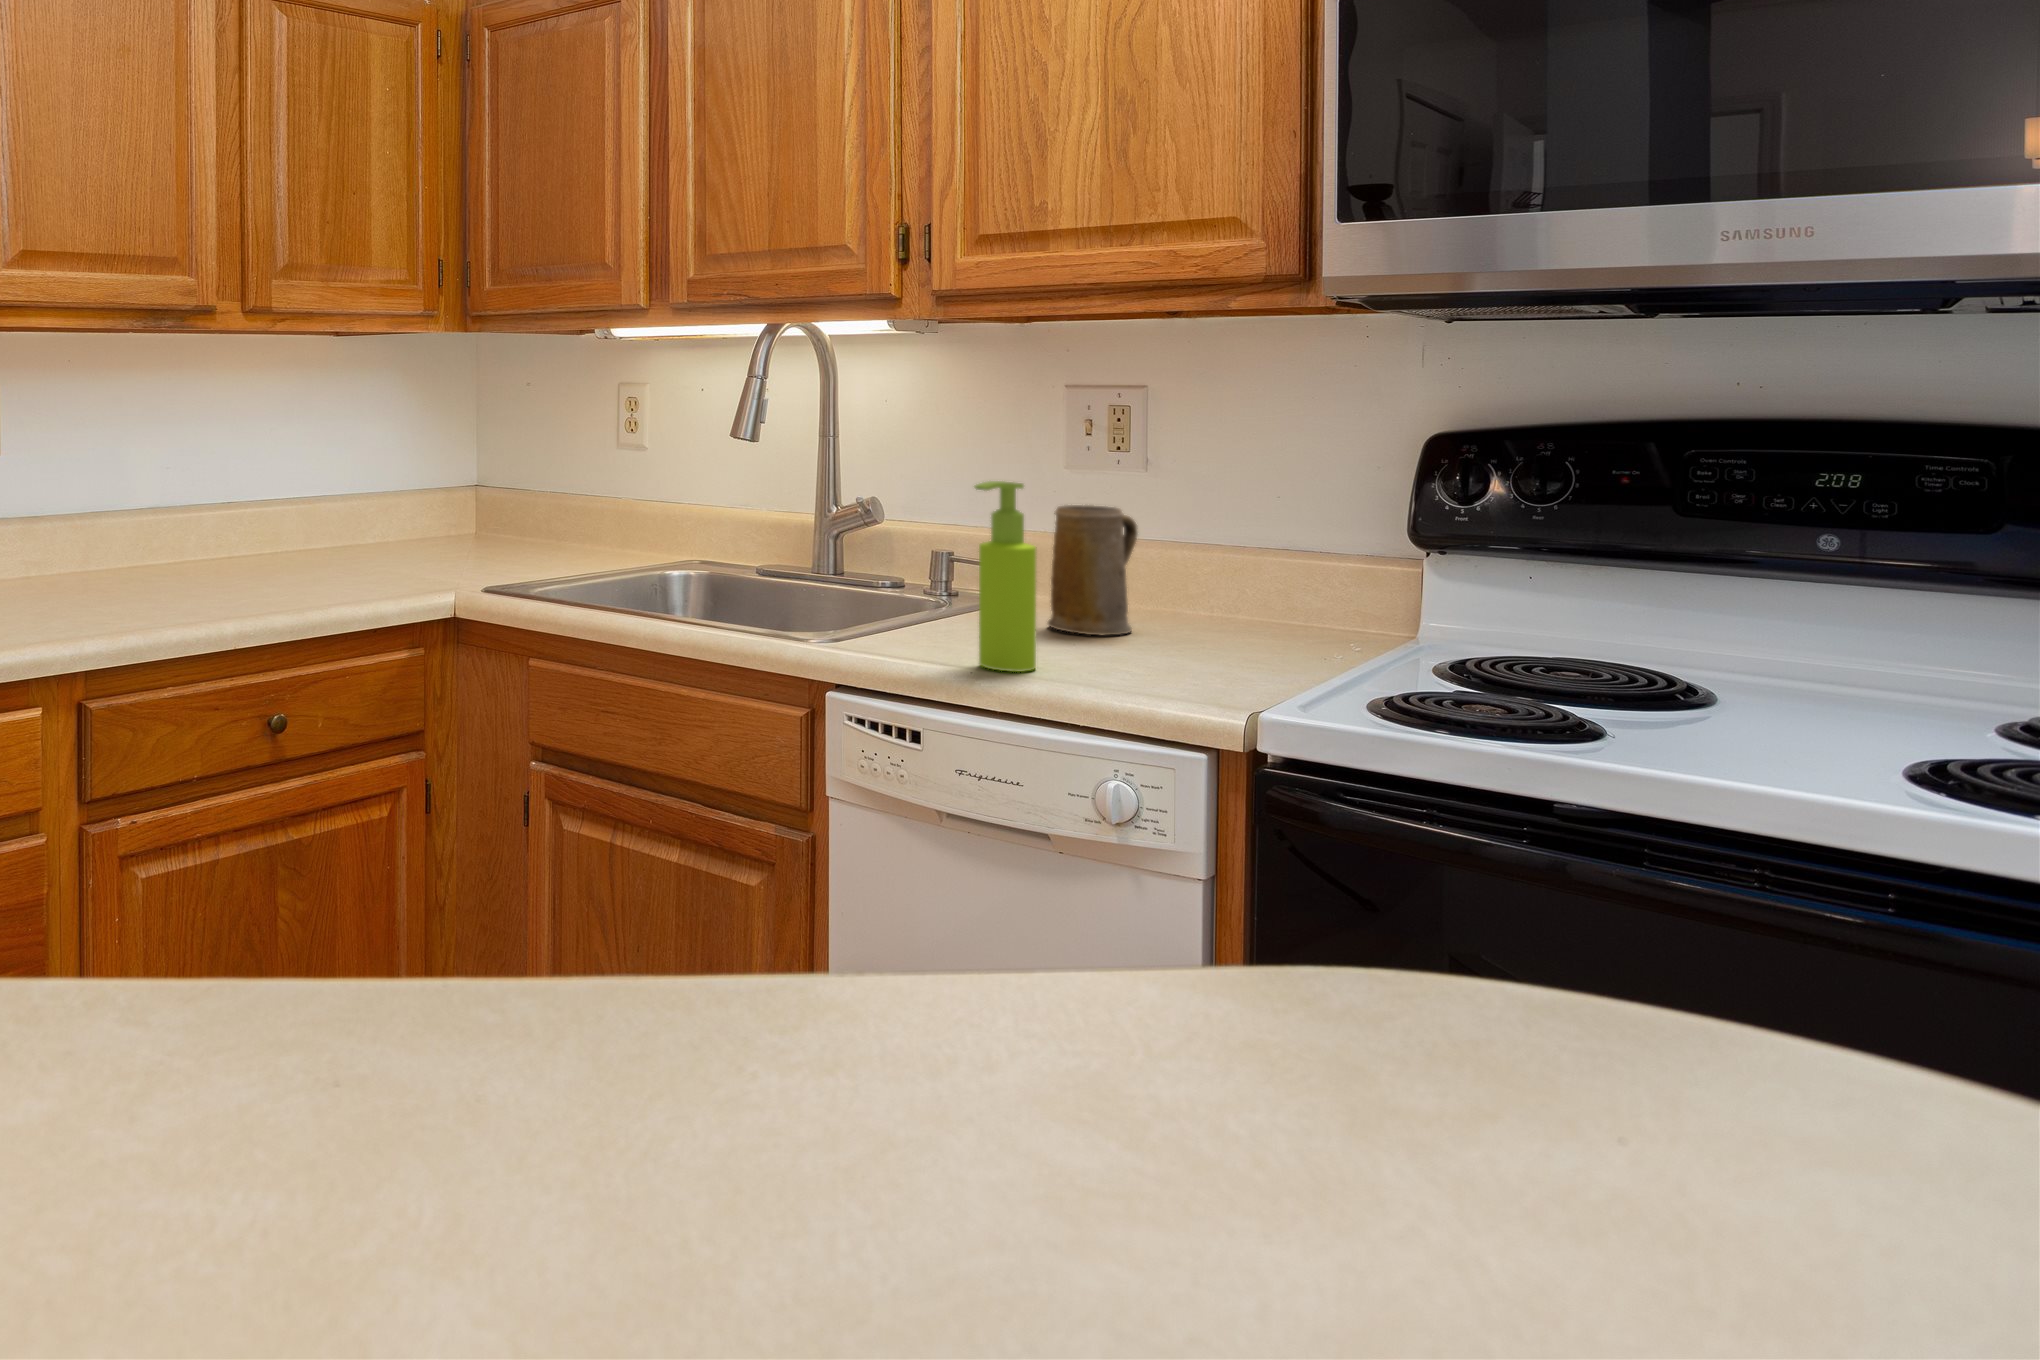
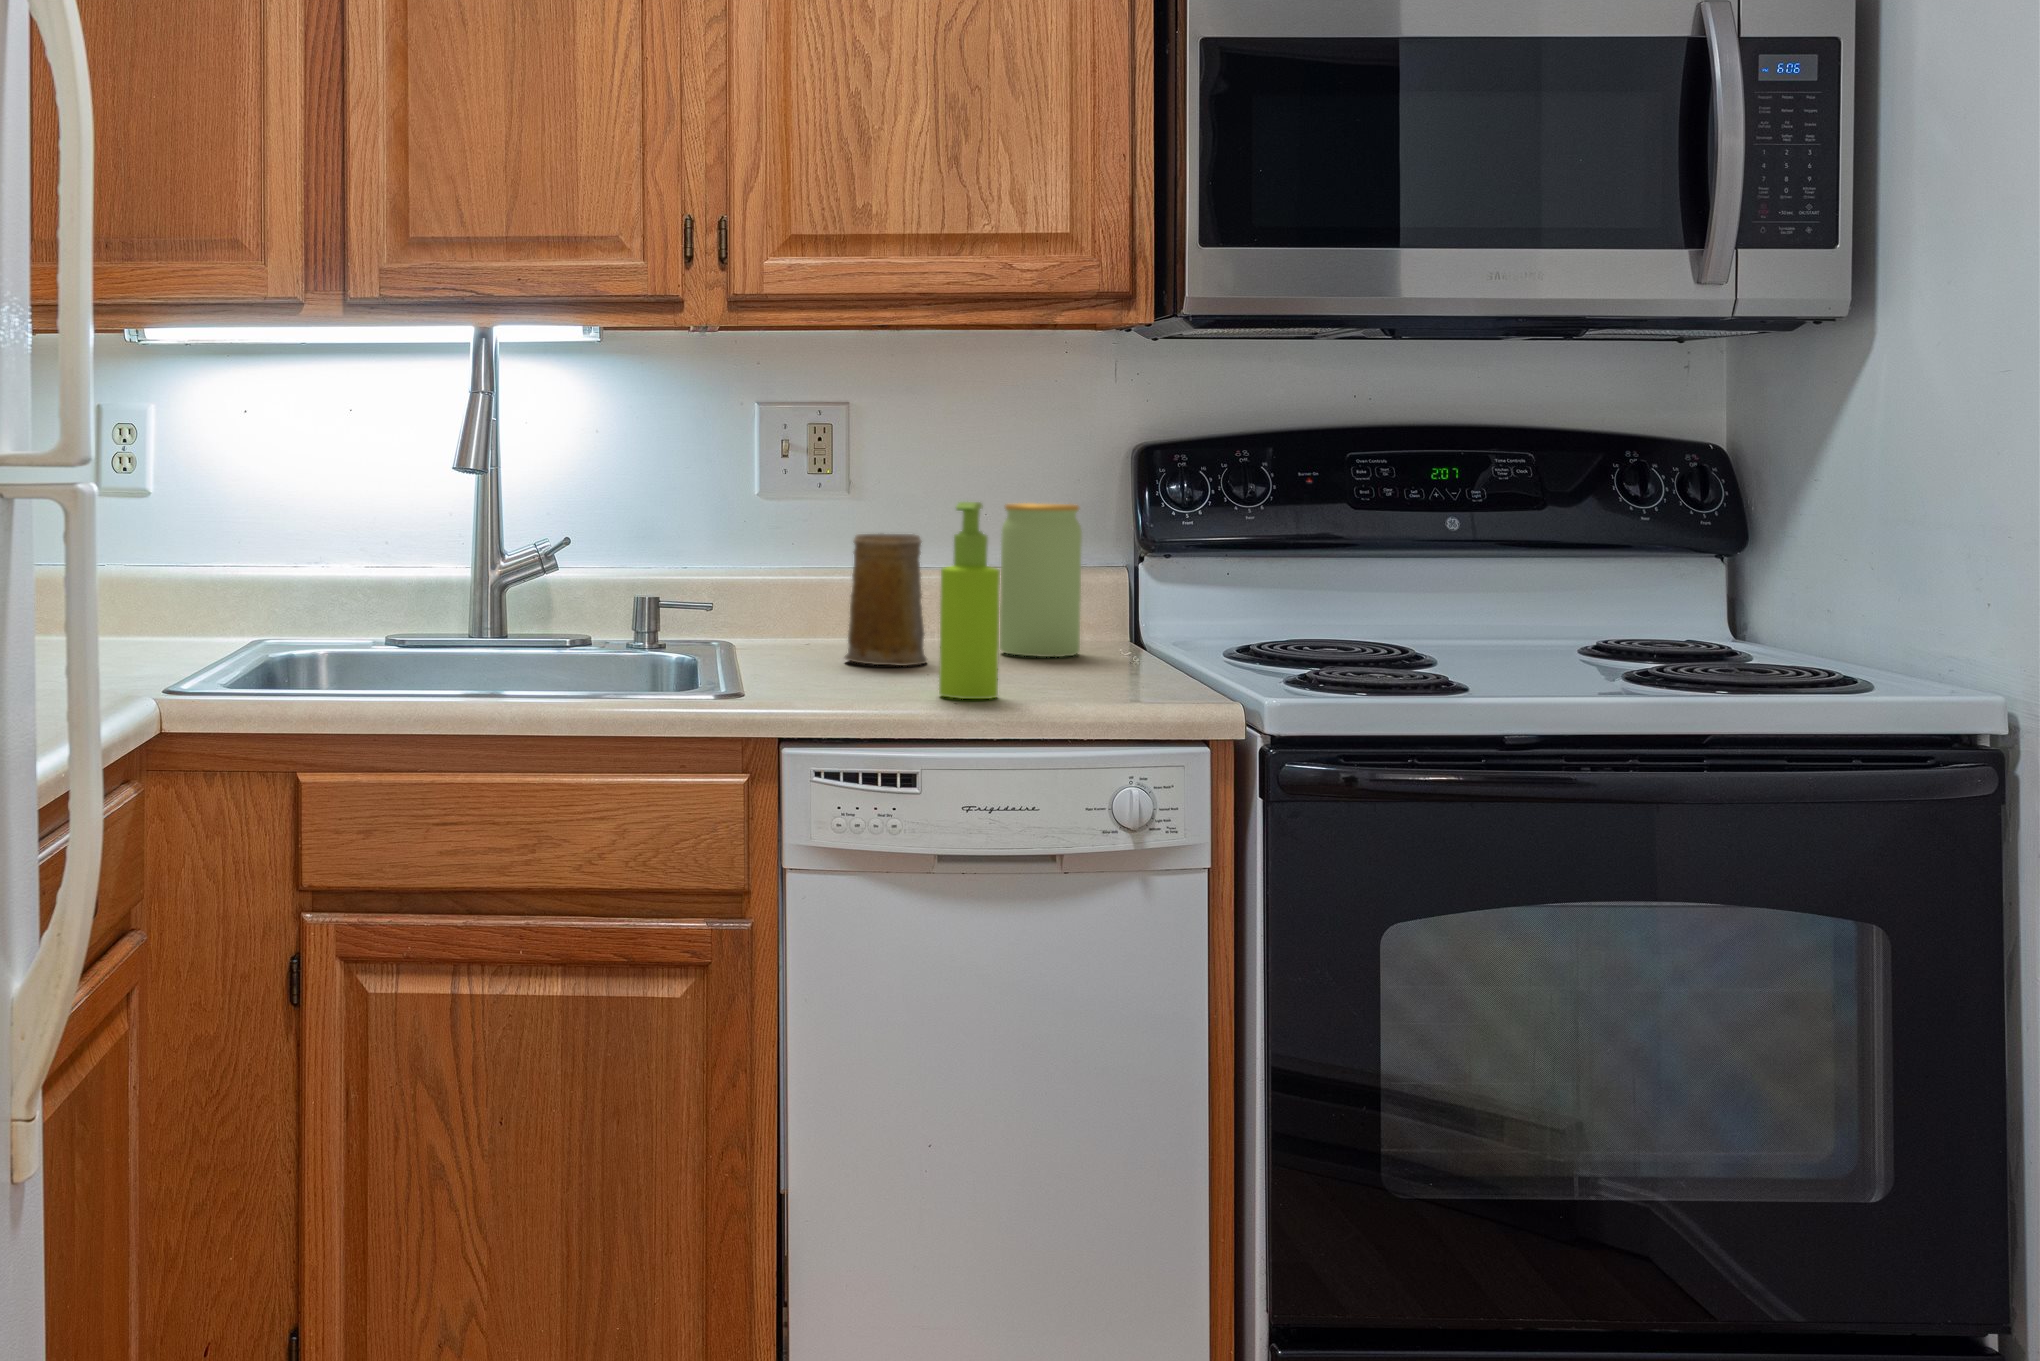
jar: none [1234,484,1324,647] -> present [1000,503,1082,657]

